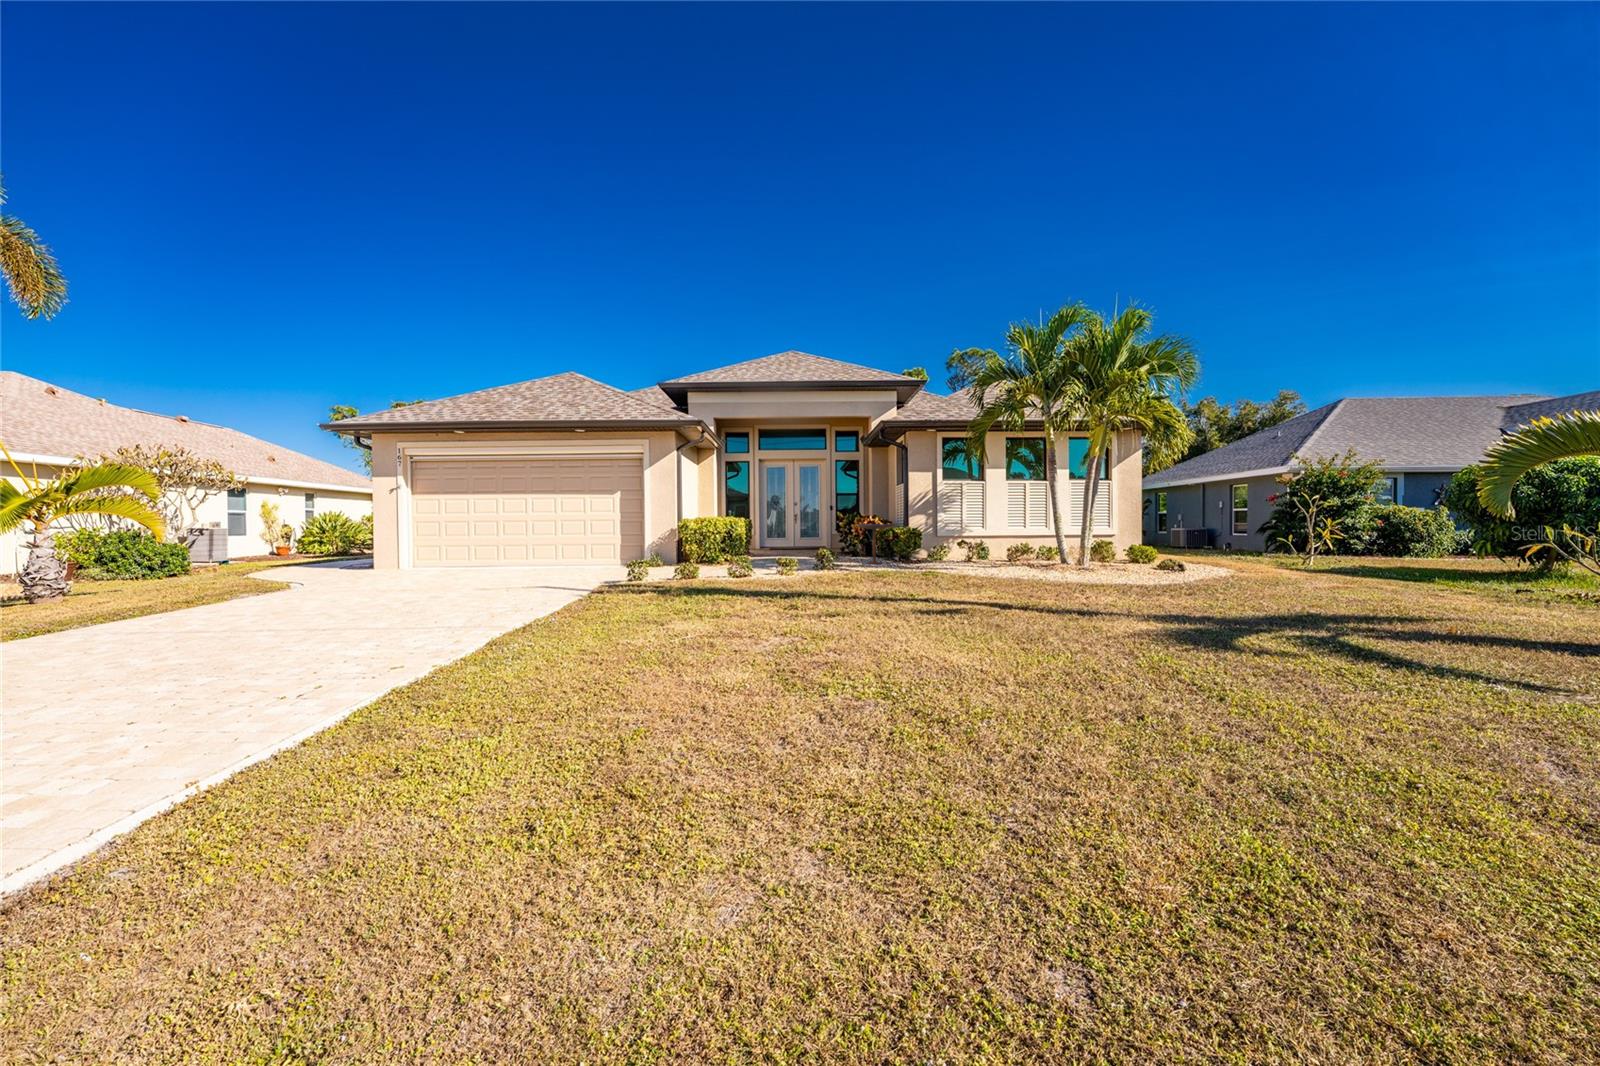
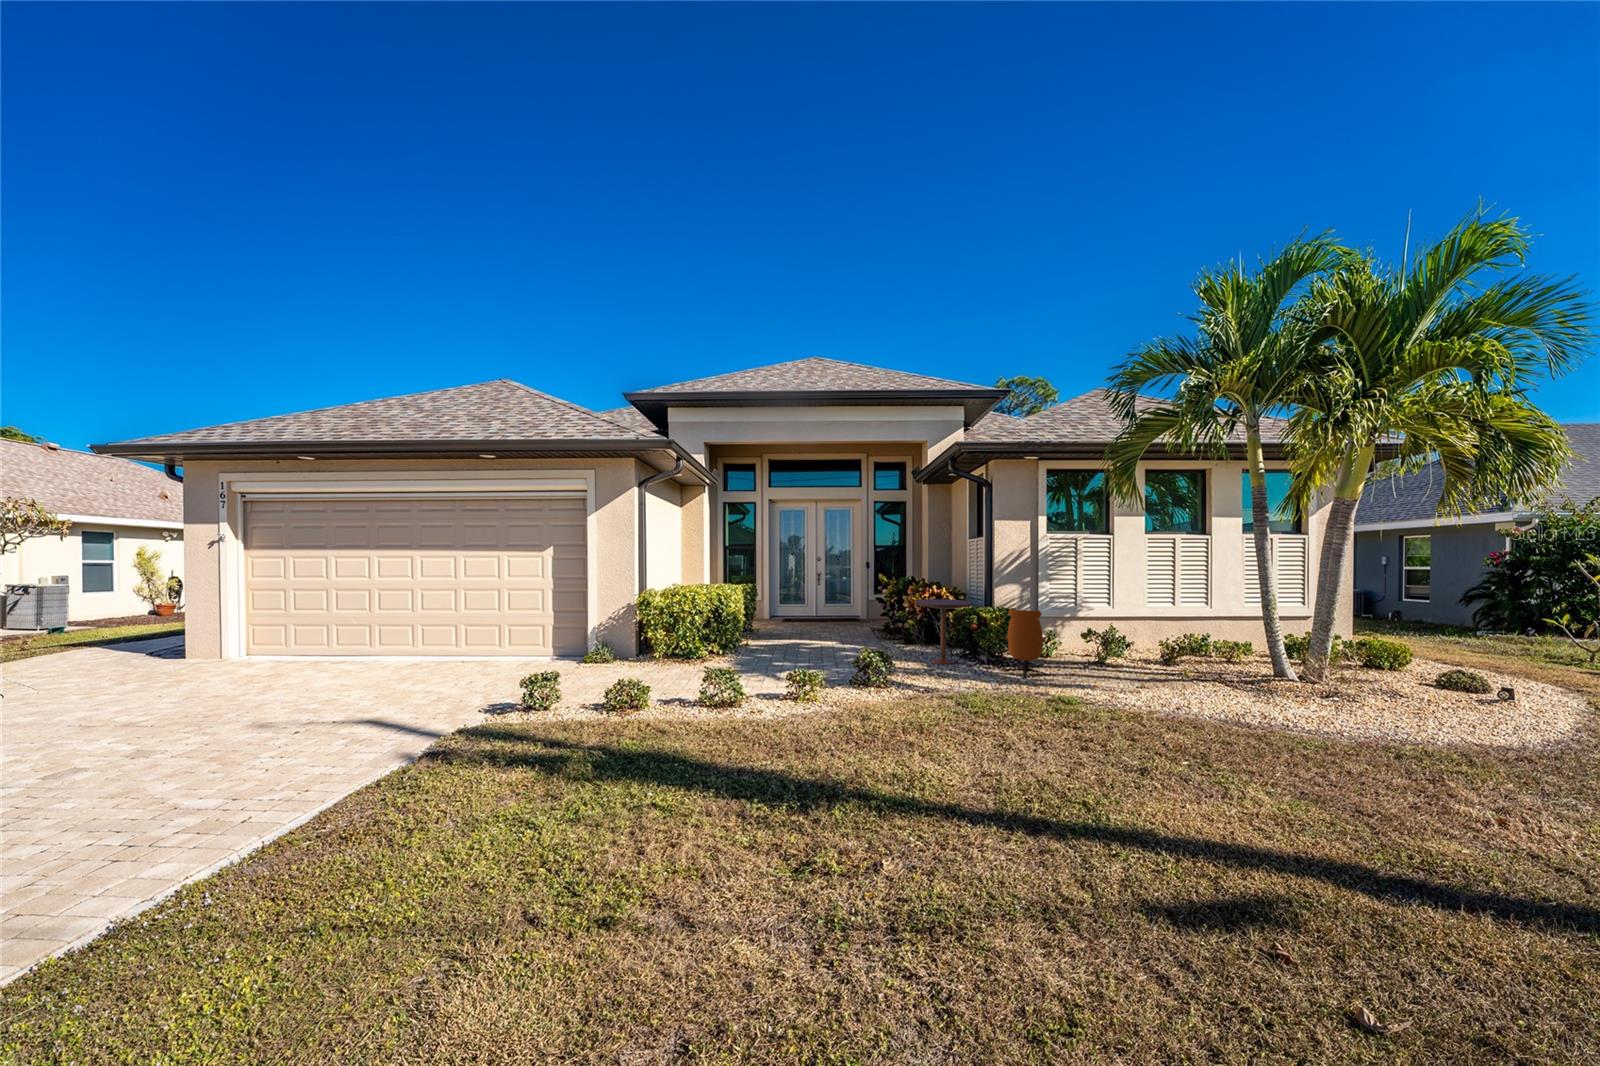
lounge chair: none [909,526,935,568] -> present [1004,609,1048,678]

